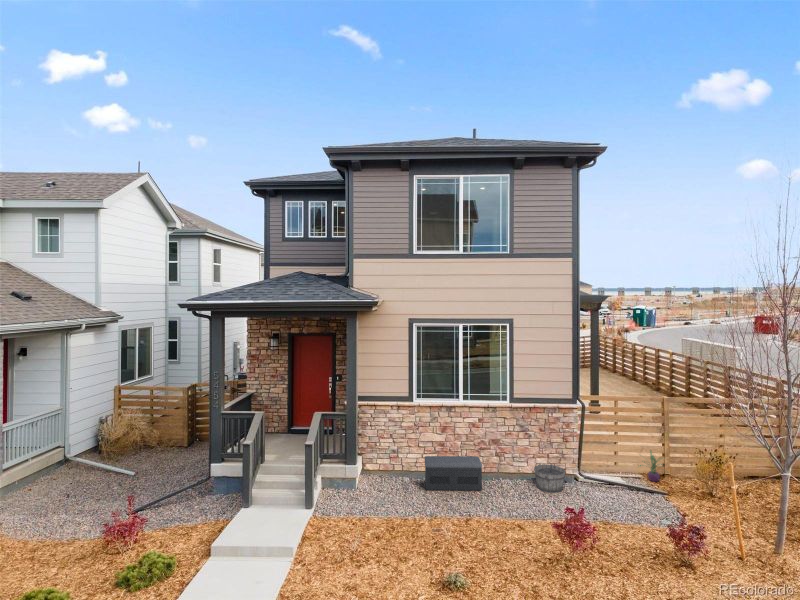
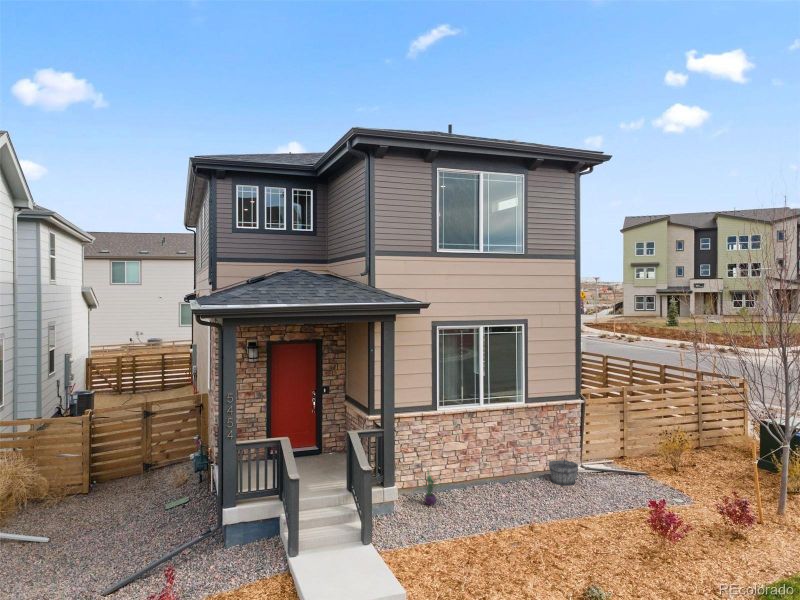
decorative plant: present [640,451,662,482] -> present [419,470,439,505]
storage bench: present [425,456,482,491] -> none [450,460,511,501]

